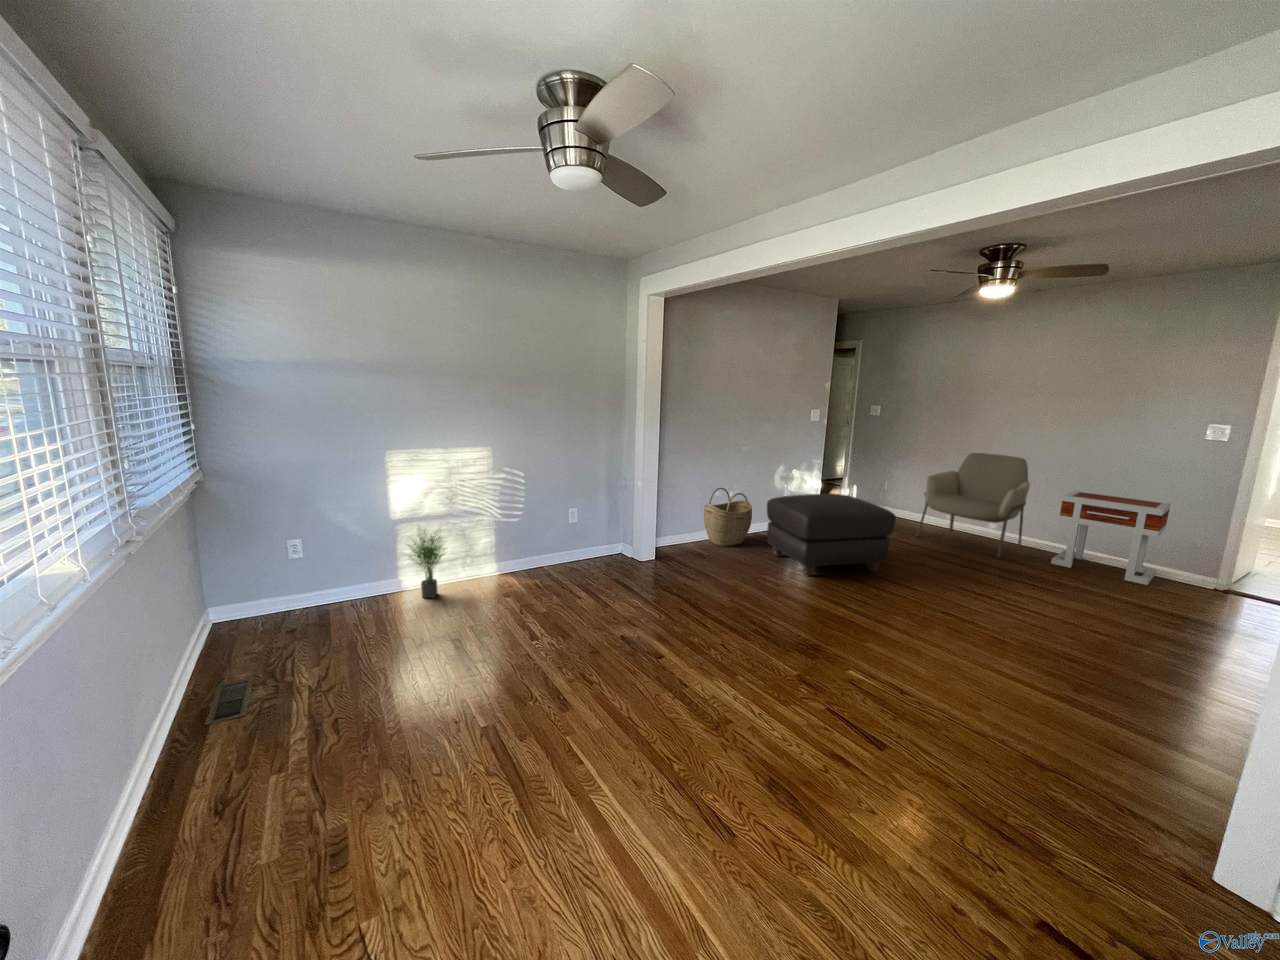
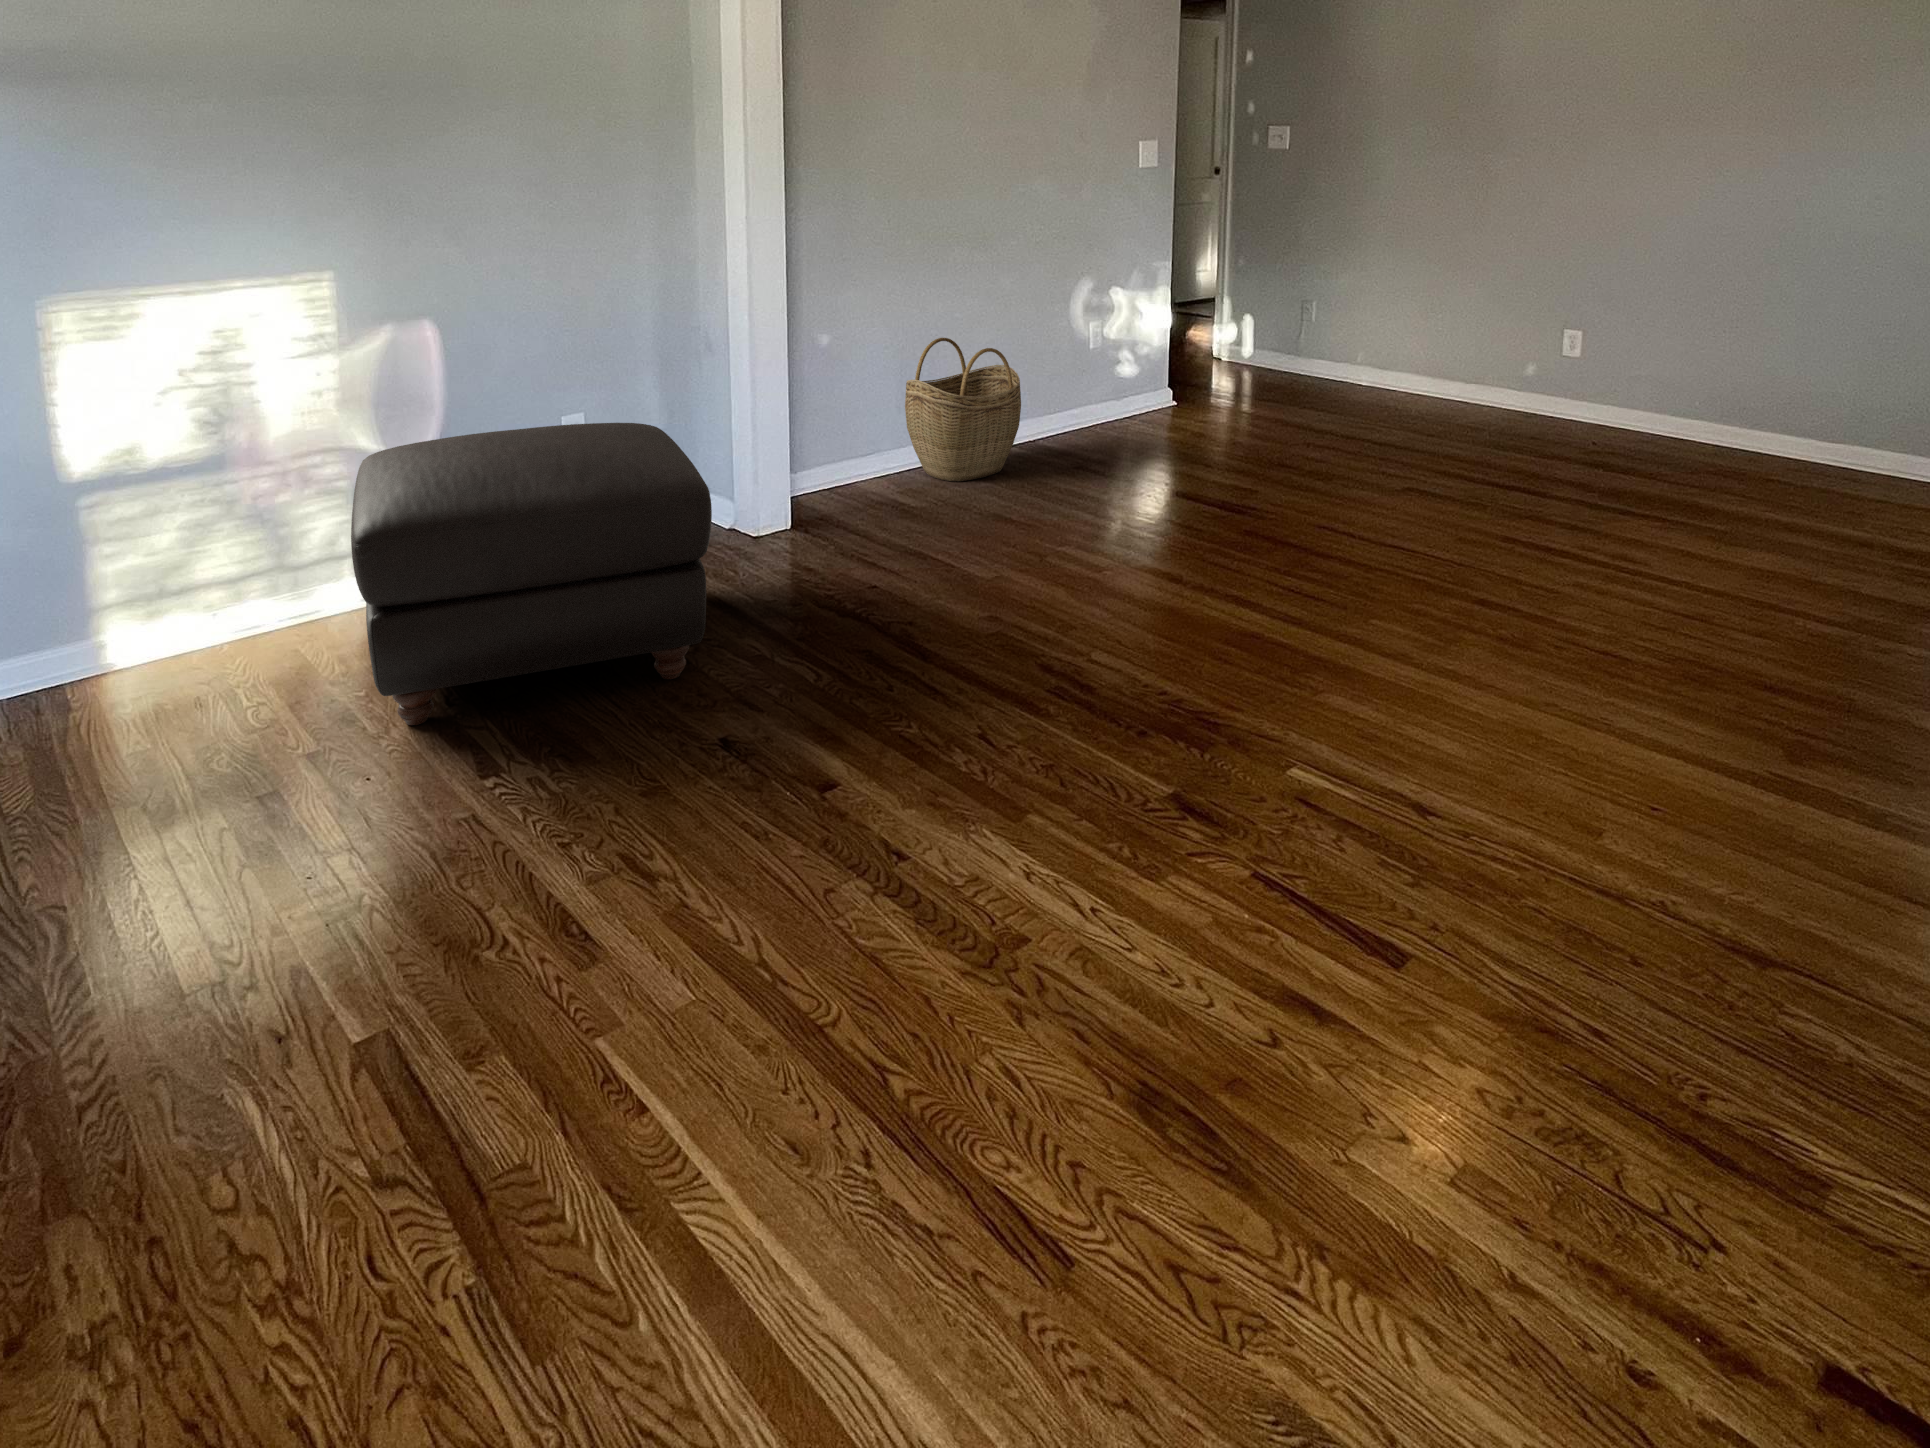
armchair: present [916,453,1030,558] -> none [1394,224,1628,460]
side table: present [1051,491,1171,585] -> none [1687,298,1917,498]
ottoman: present [767,494,896,576] -> present [351,423,712,725]
potted plant: present [407,530,445,598] -> none [72,476,248,687]

